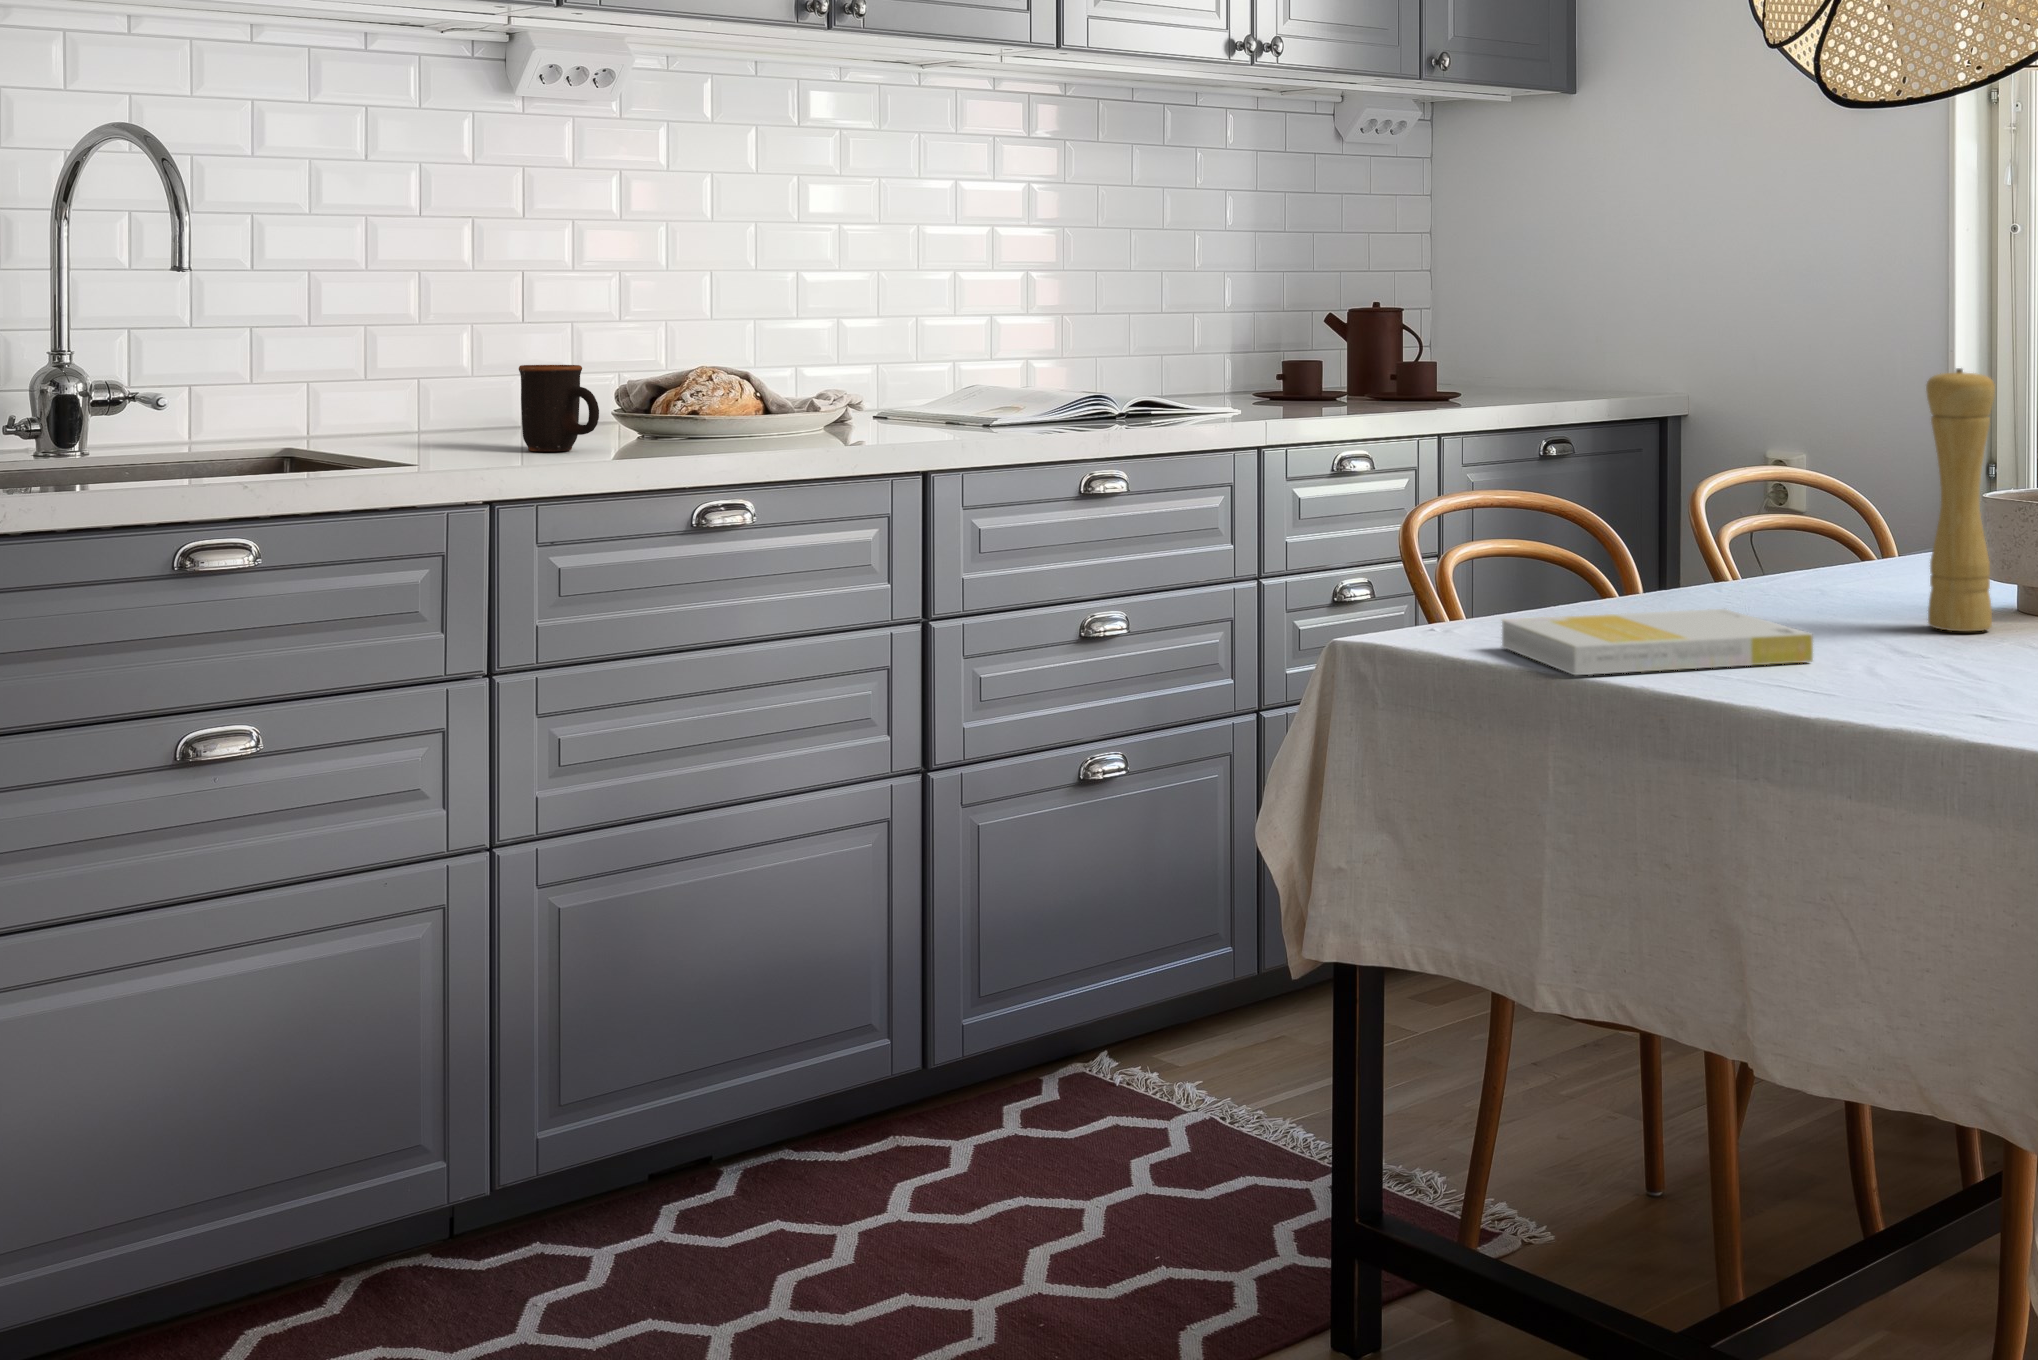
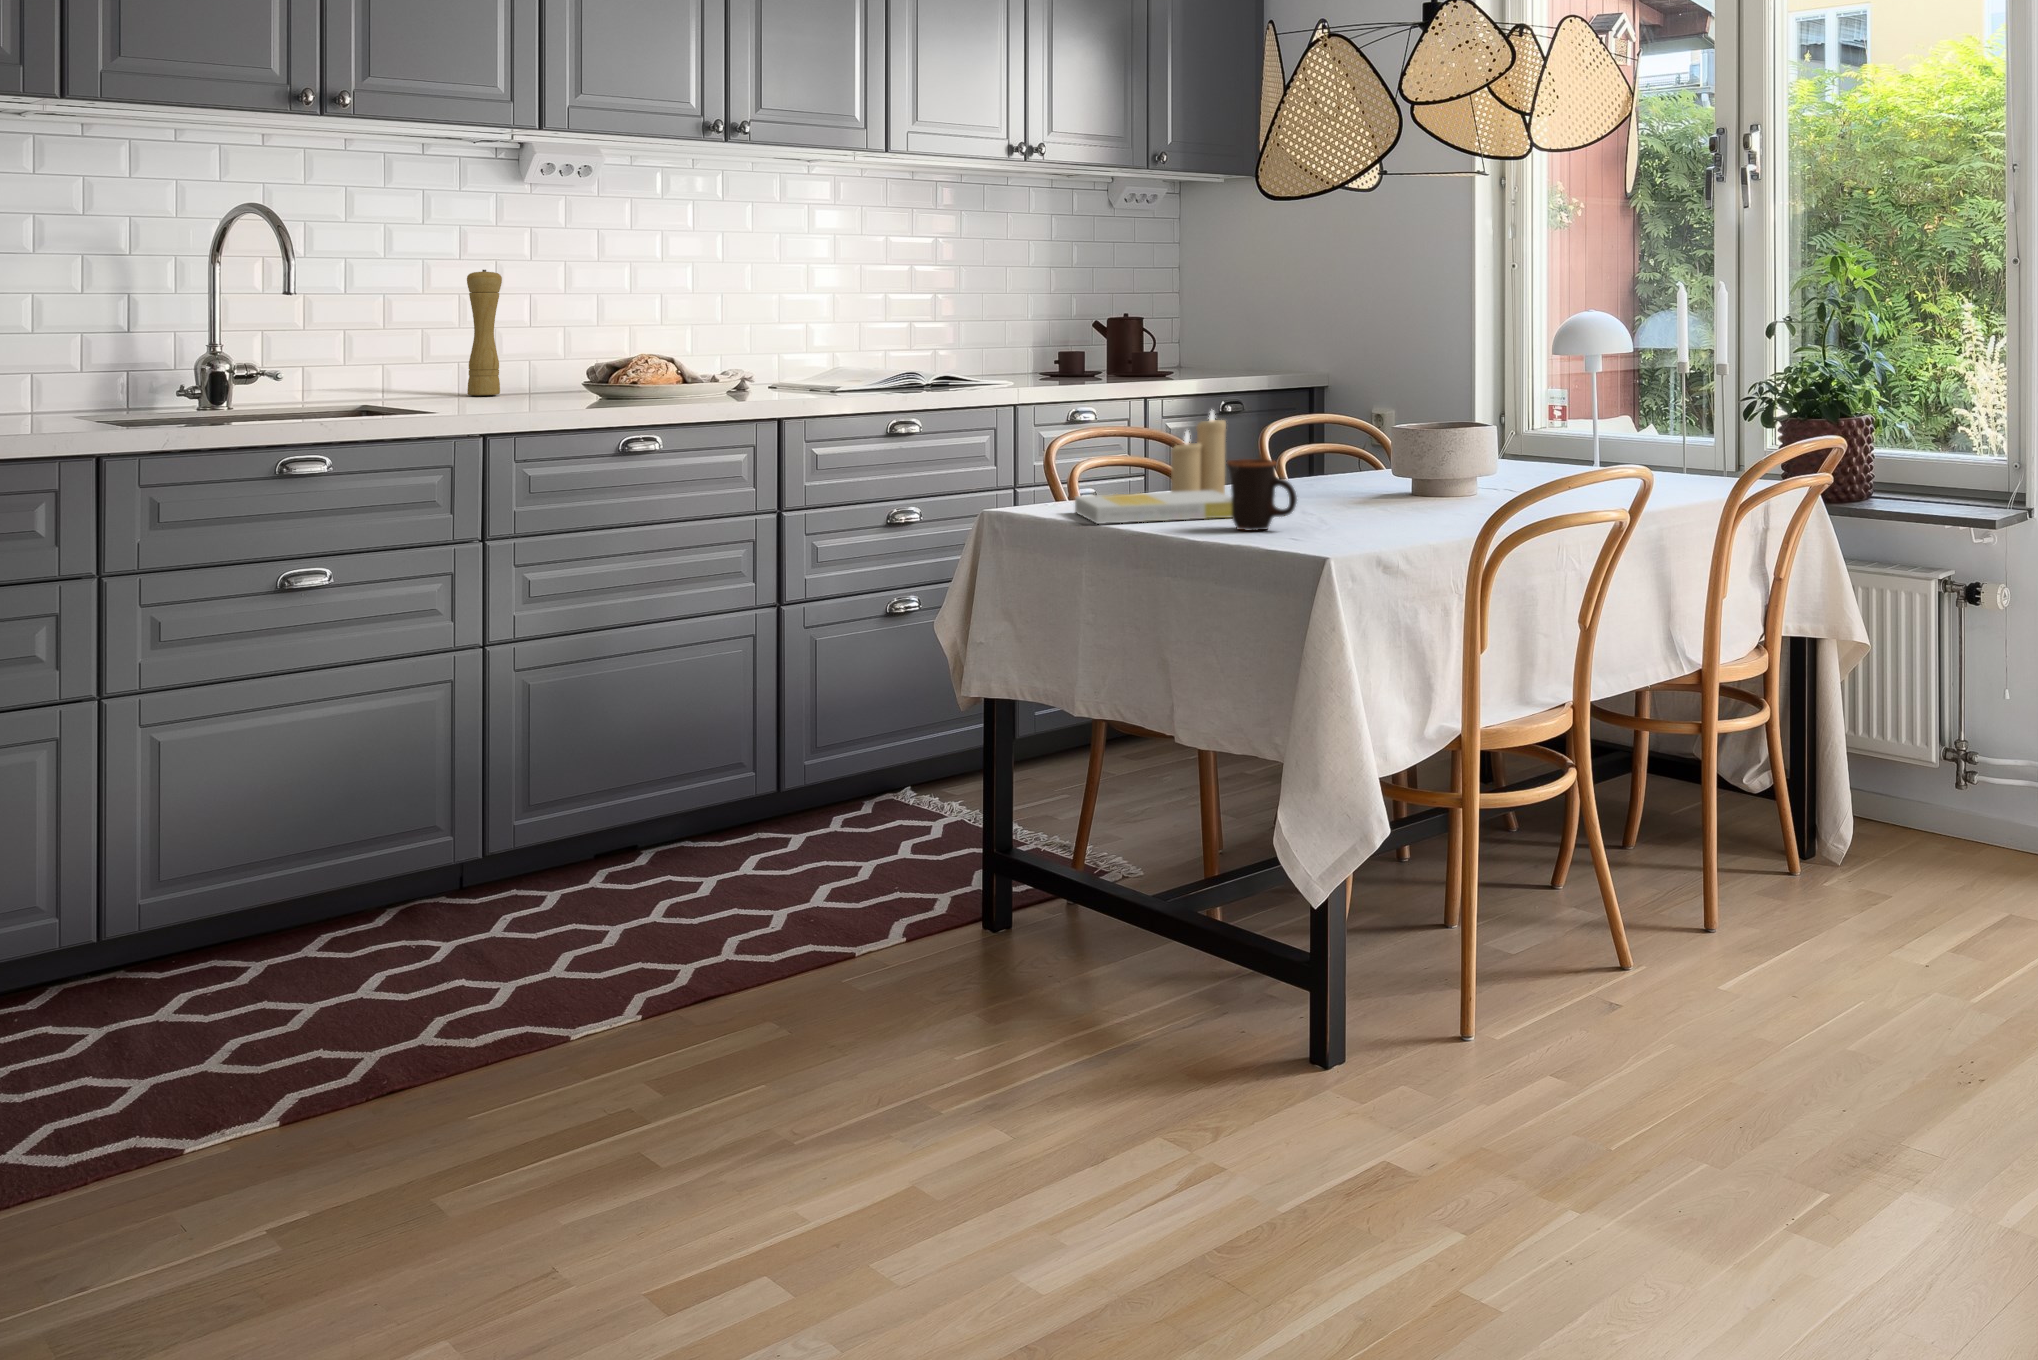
mug: present [519,365,599,451] -> present [1226,459,1297,531]
pepper mill: present [1926,368,1995,631] -> present [467,270,502,395]
candle: none [1634,466,1722,622] -> present [1171,411,1226,494]

